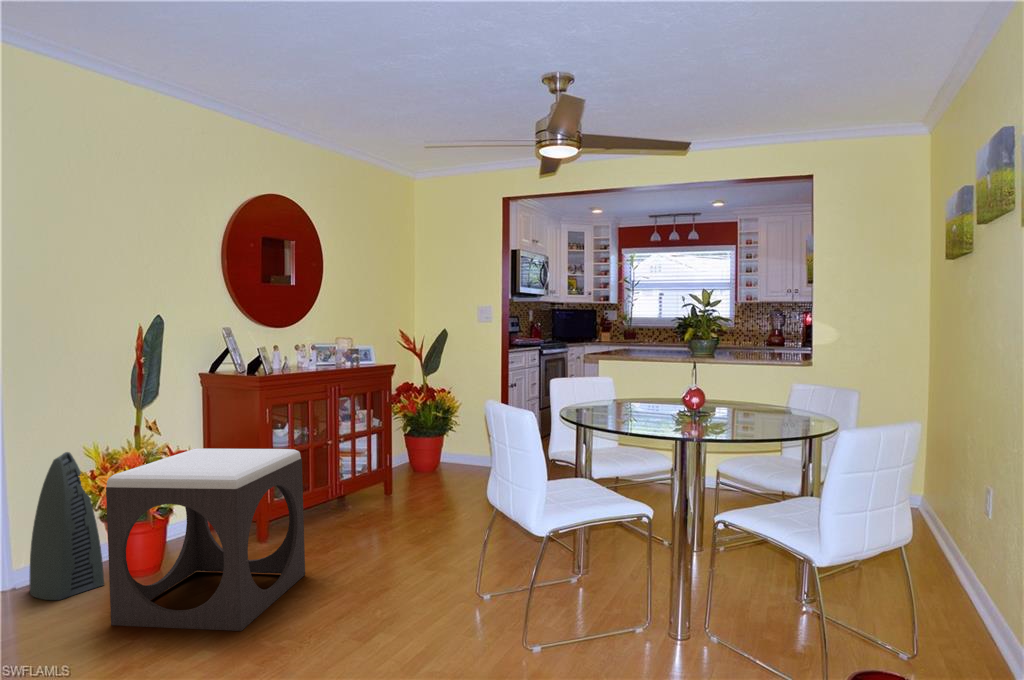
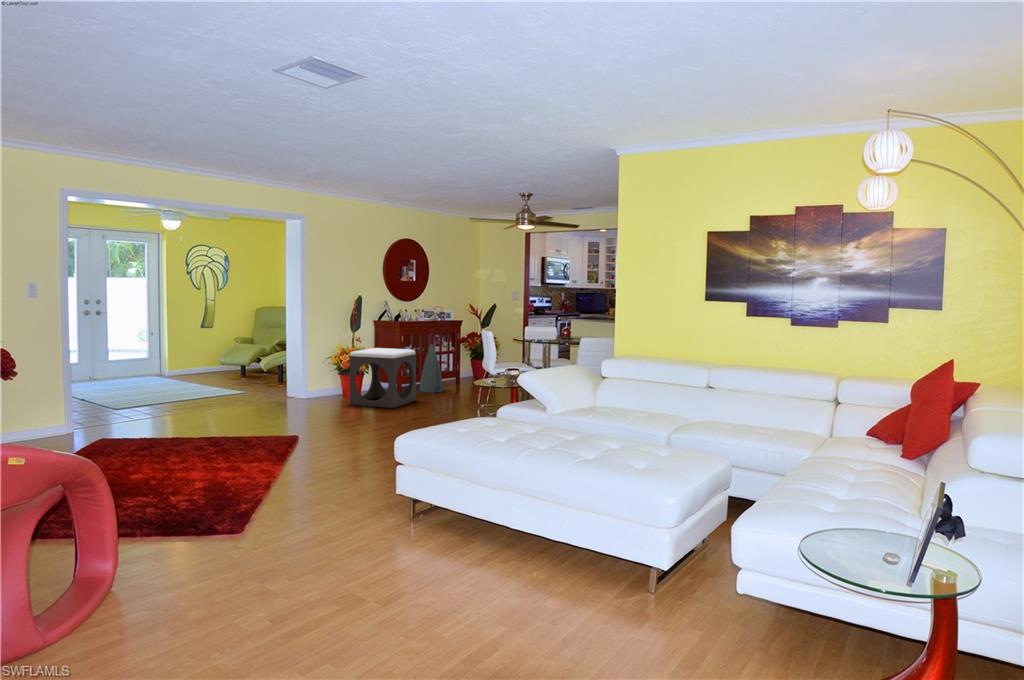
air purifier: present [29,452,104,600] -> present [420,344,443,393]

